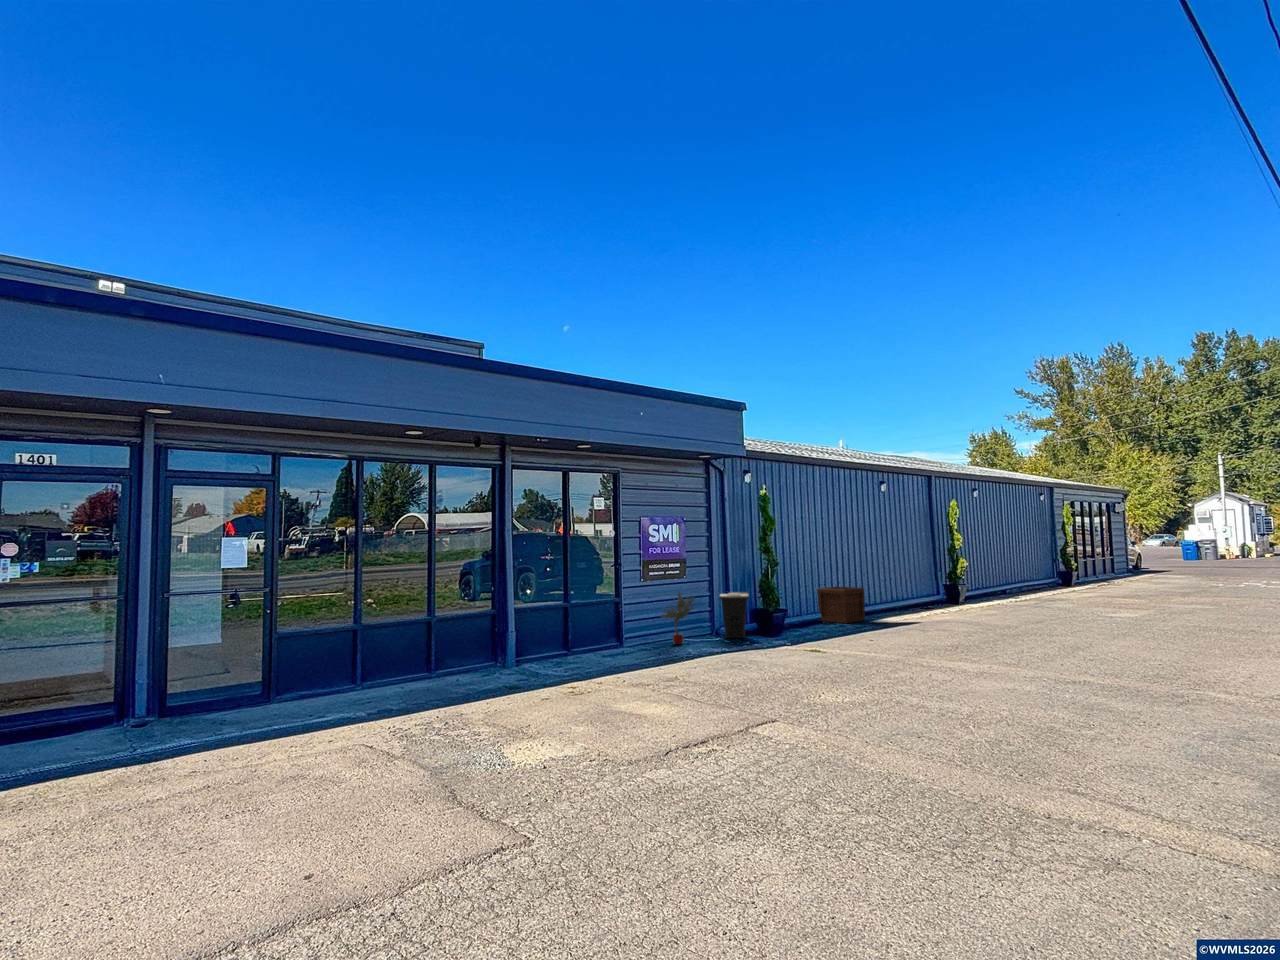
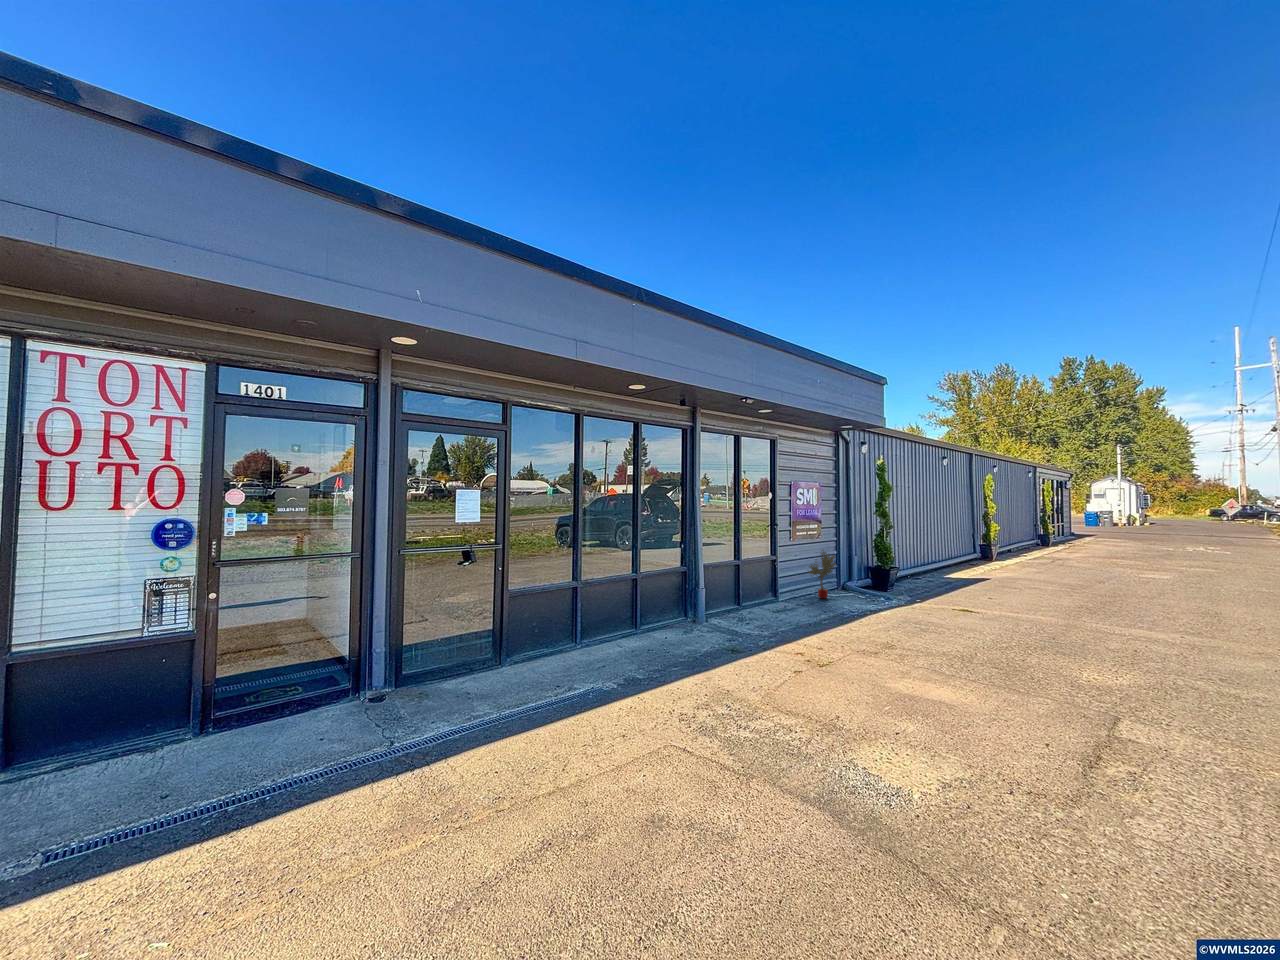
wooden crate: present [817,586,865,623] -> none [907,546,949,579]
trash can: present [719,592,749,638] -> none [843,550,879,593]

